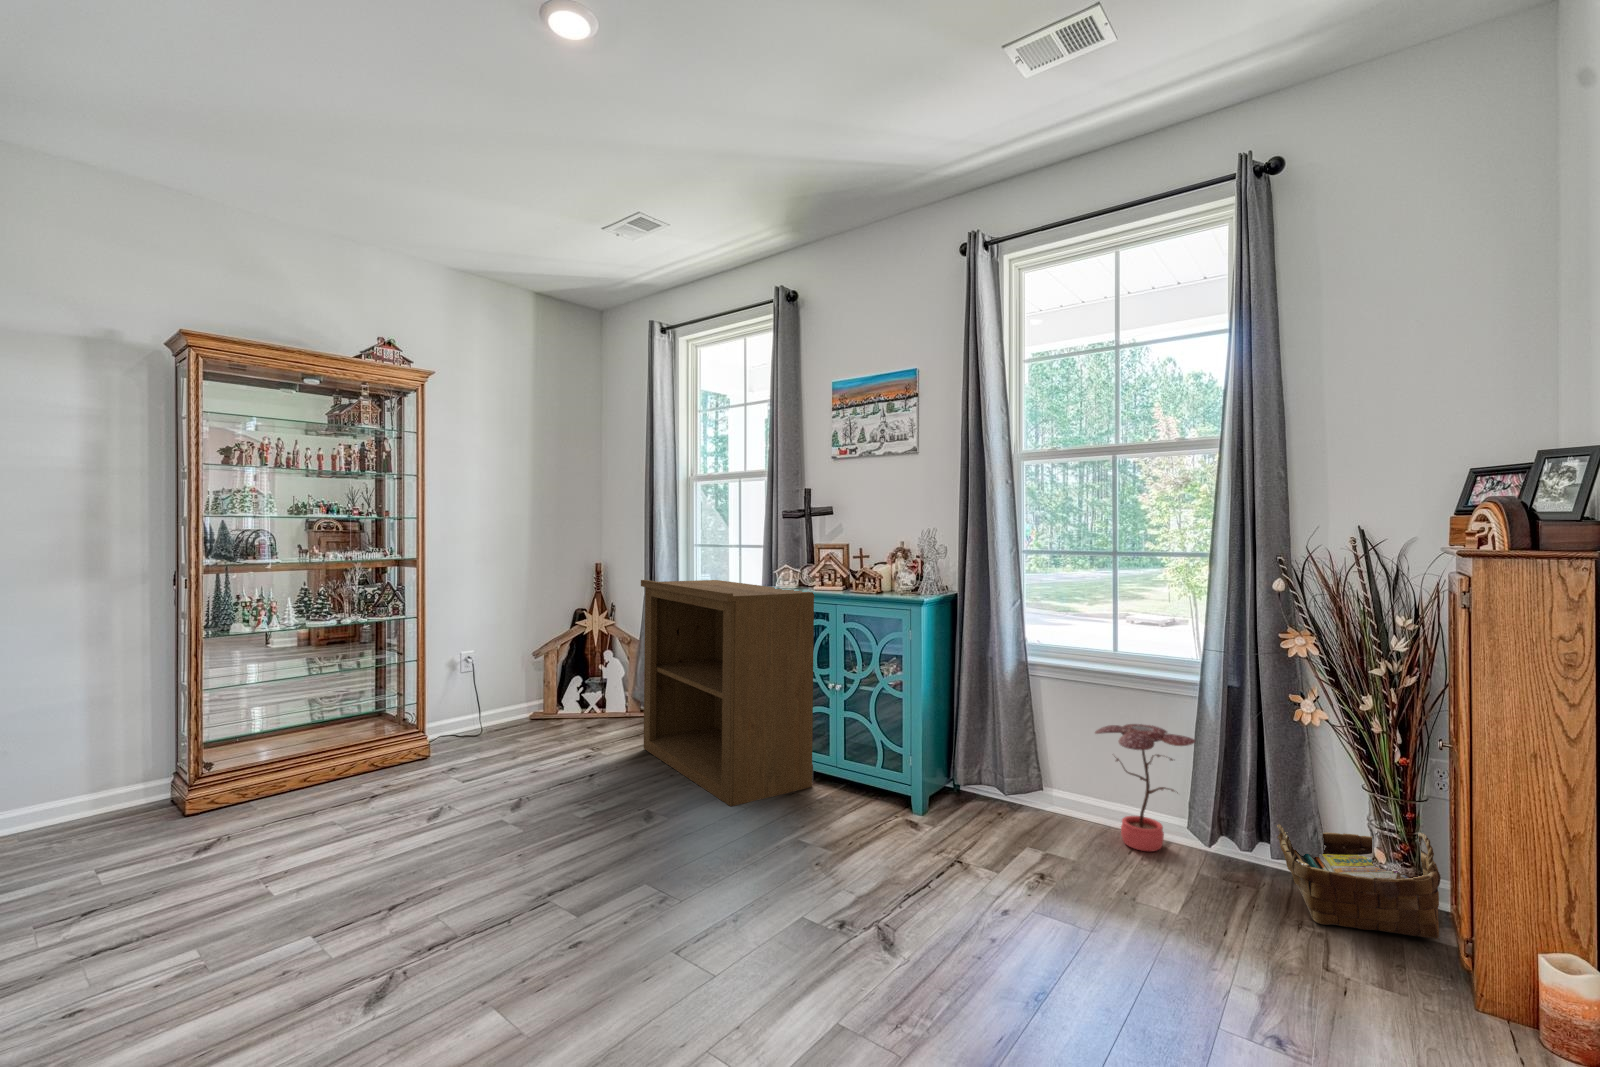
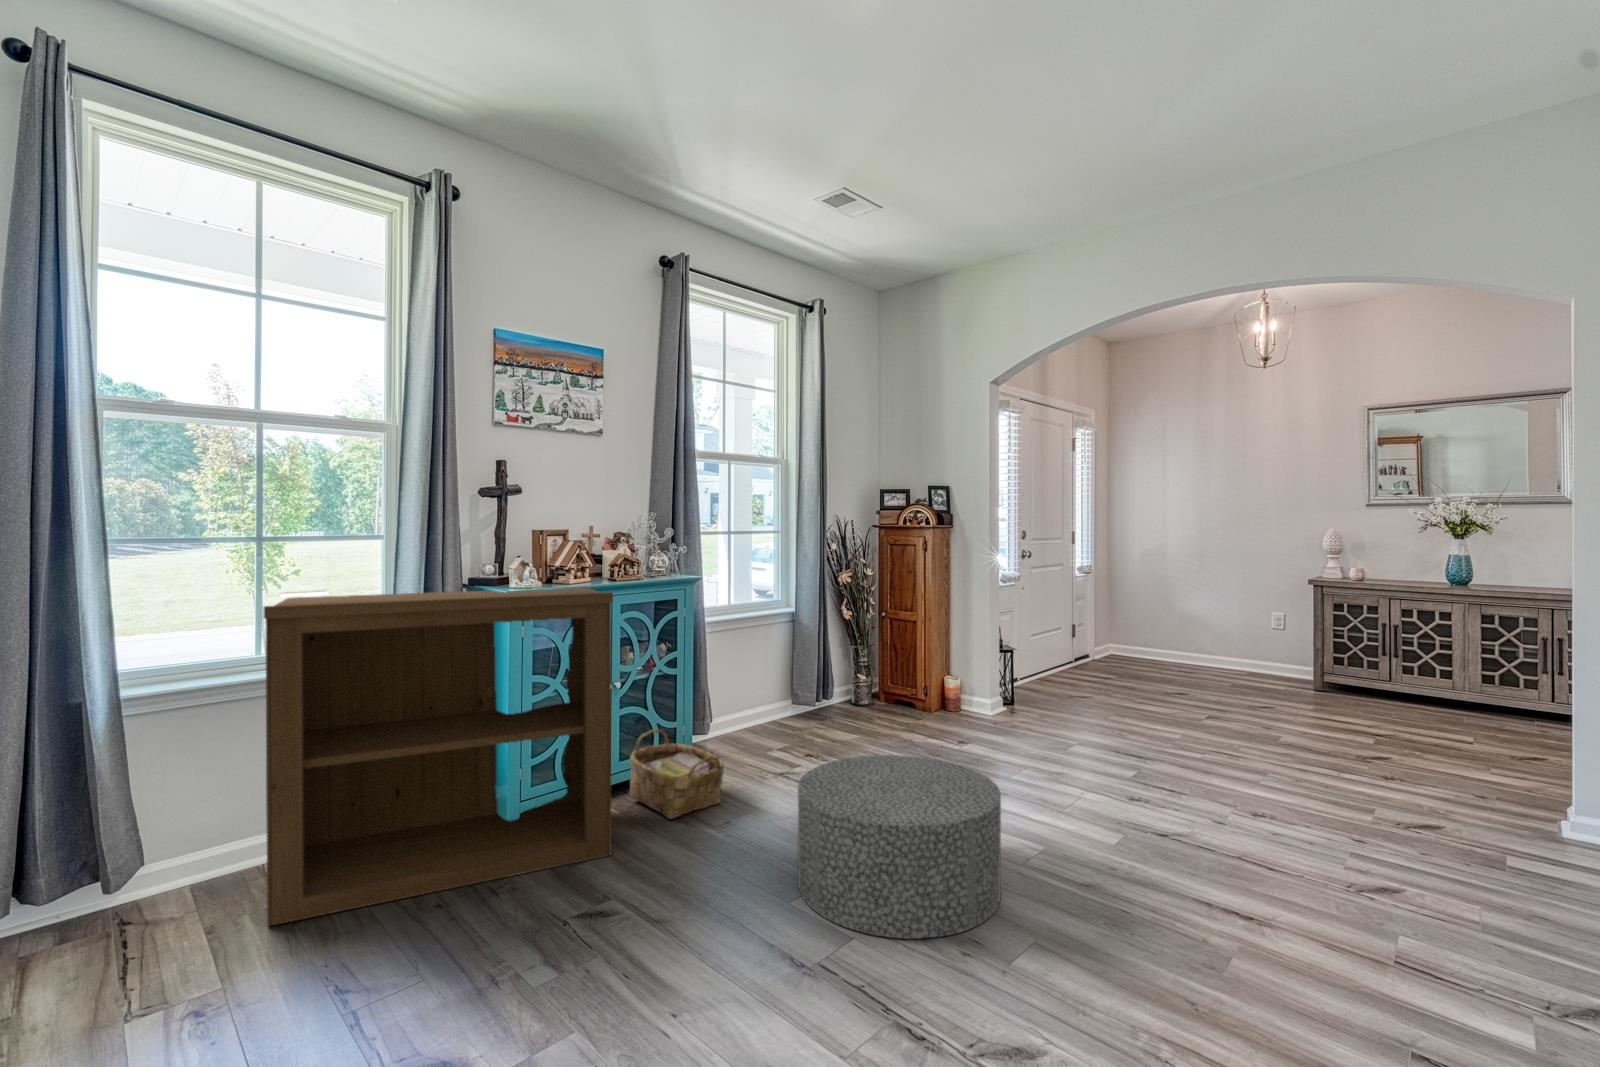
potted plant: present [1095,724,1195,851] -> none [757,649,808,733]
ottoman: none [553,789,779,1009] -> present [798,755,1001,939]
woven basket: present [1277,824,1441,939] -> present [629,729,724,819]

